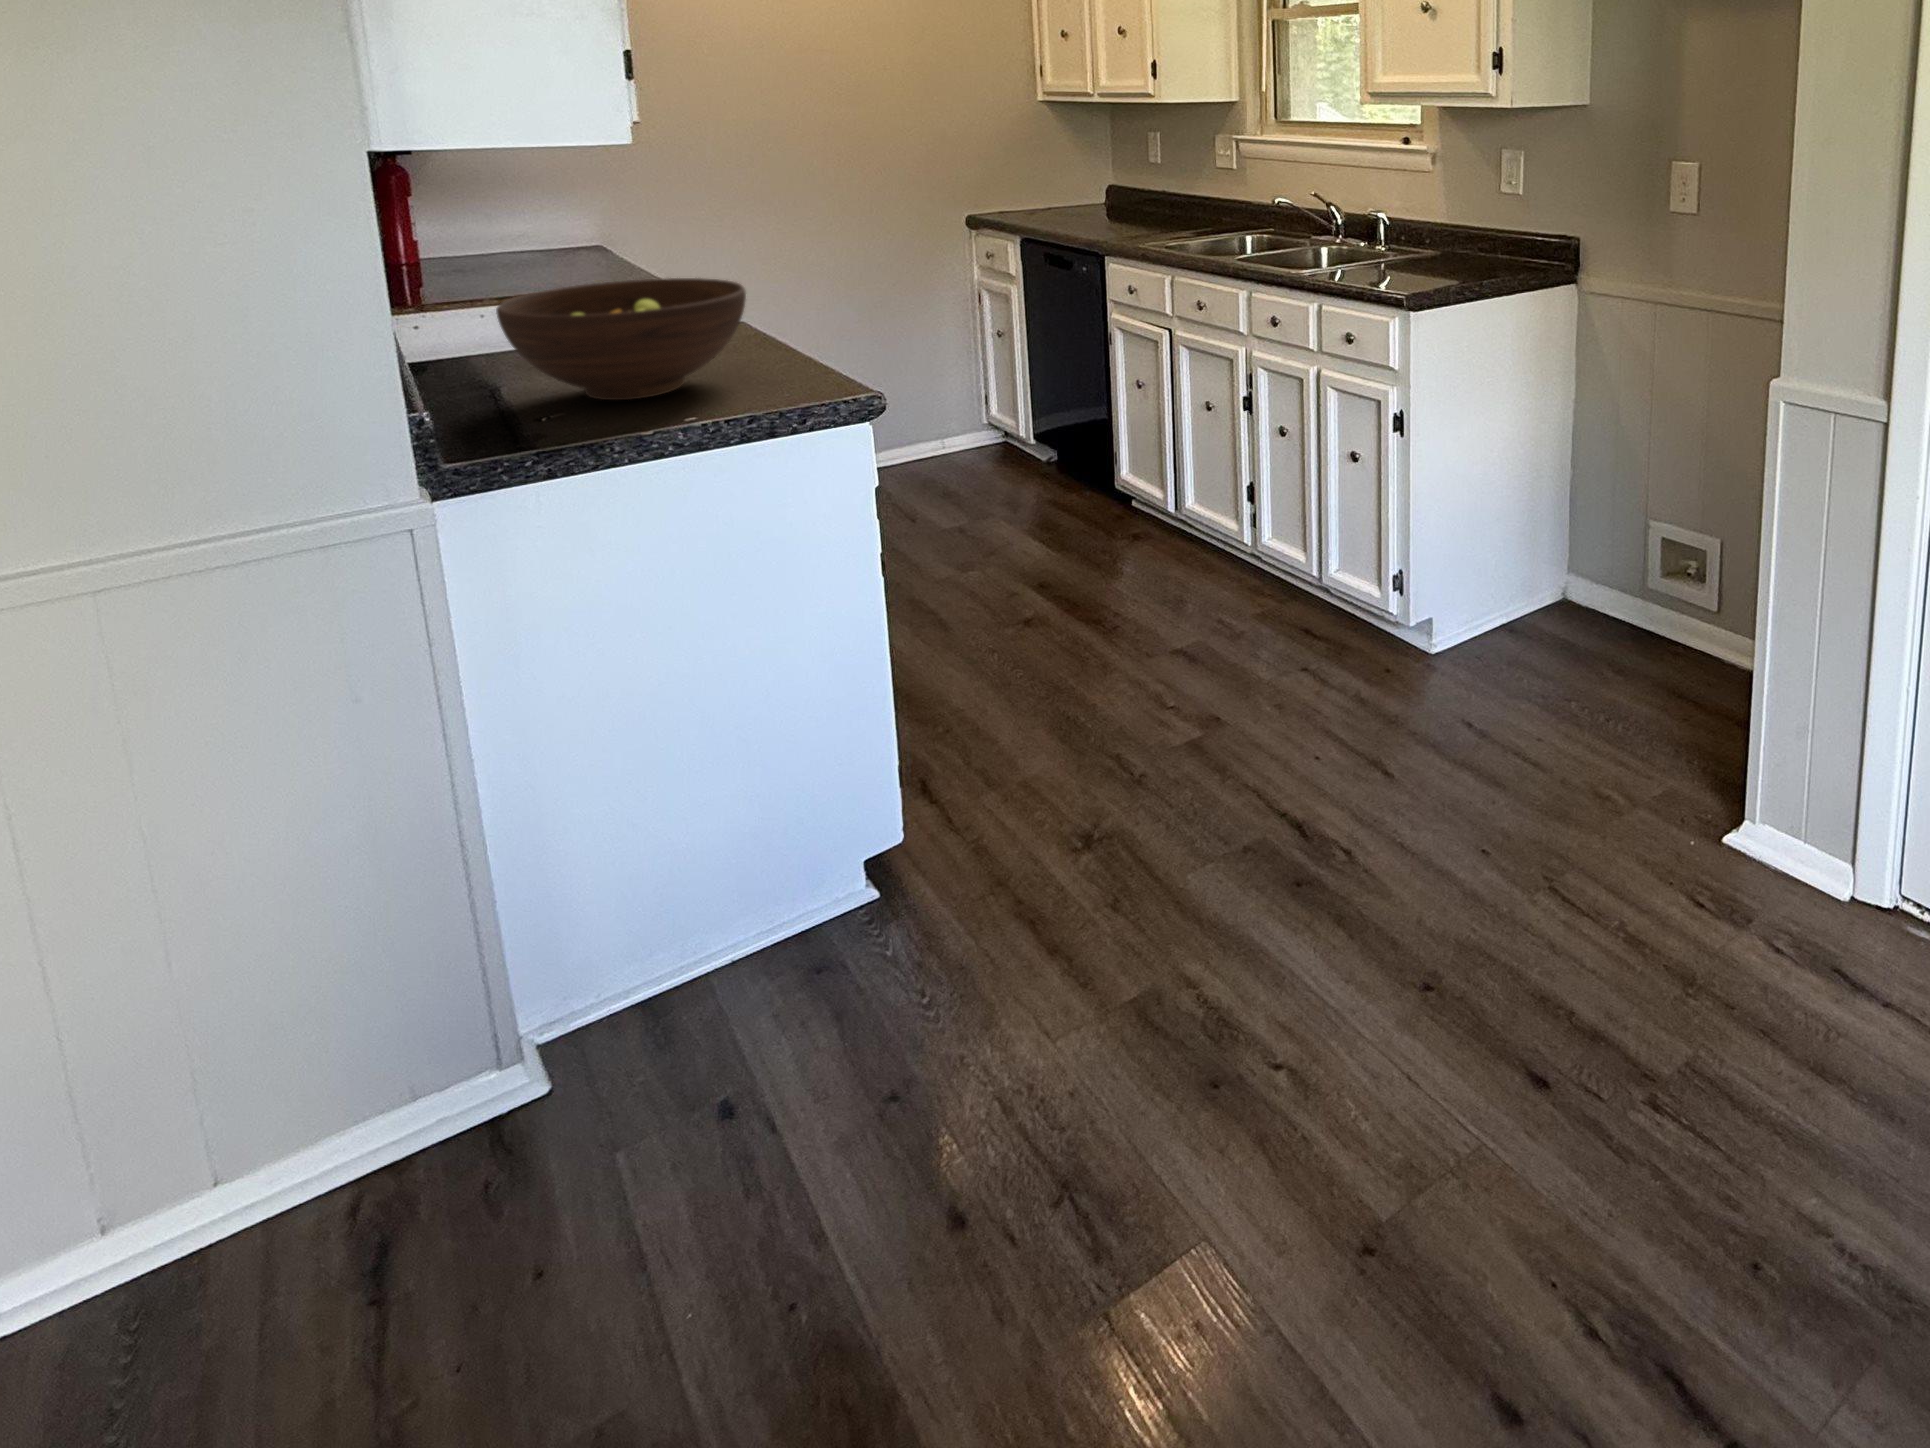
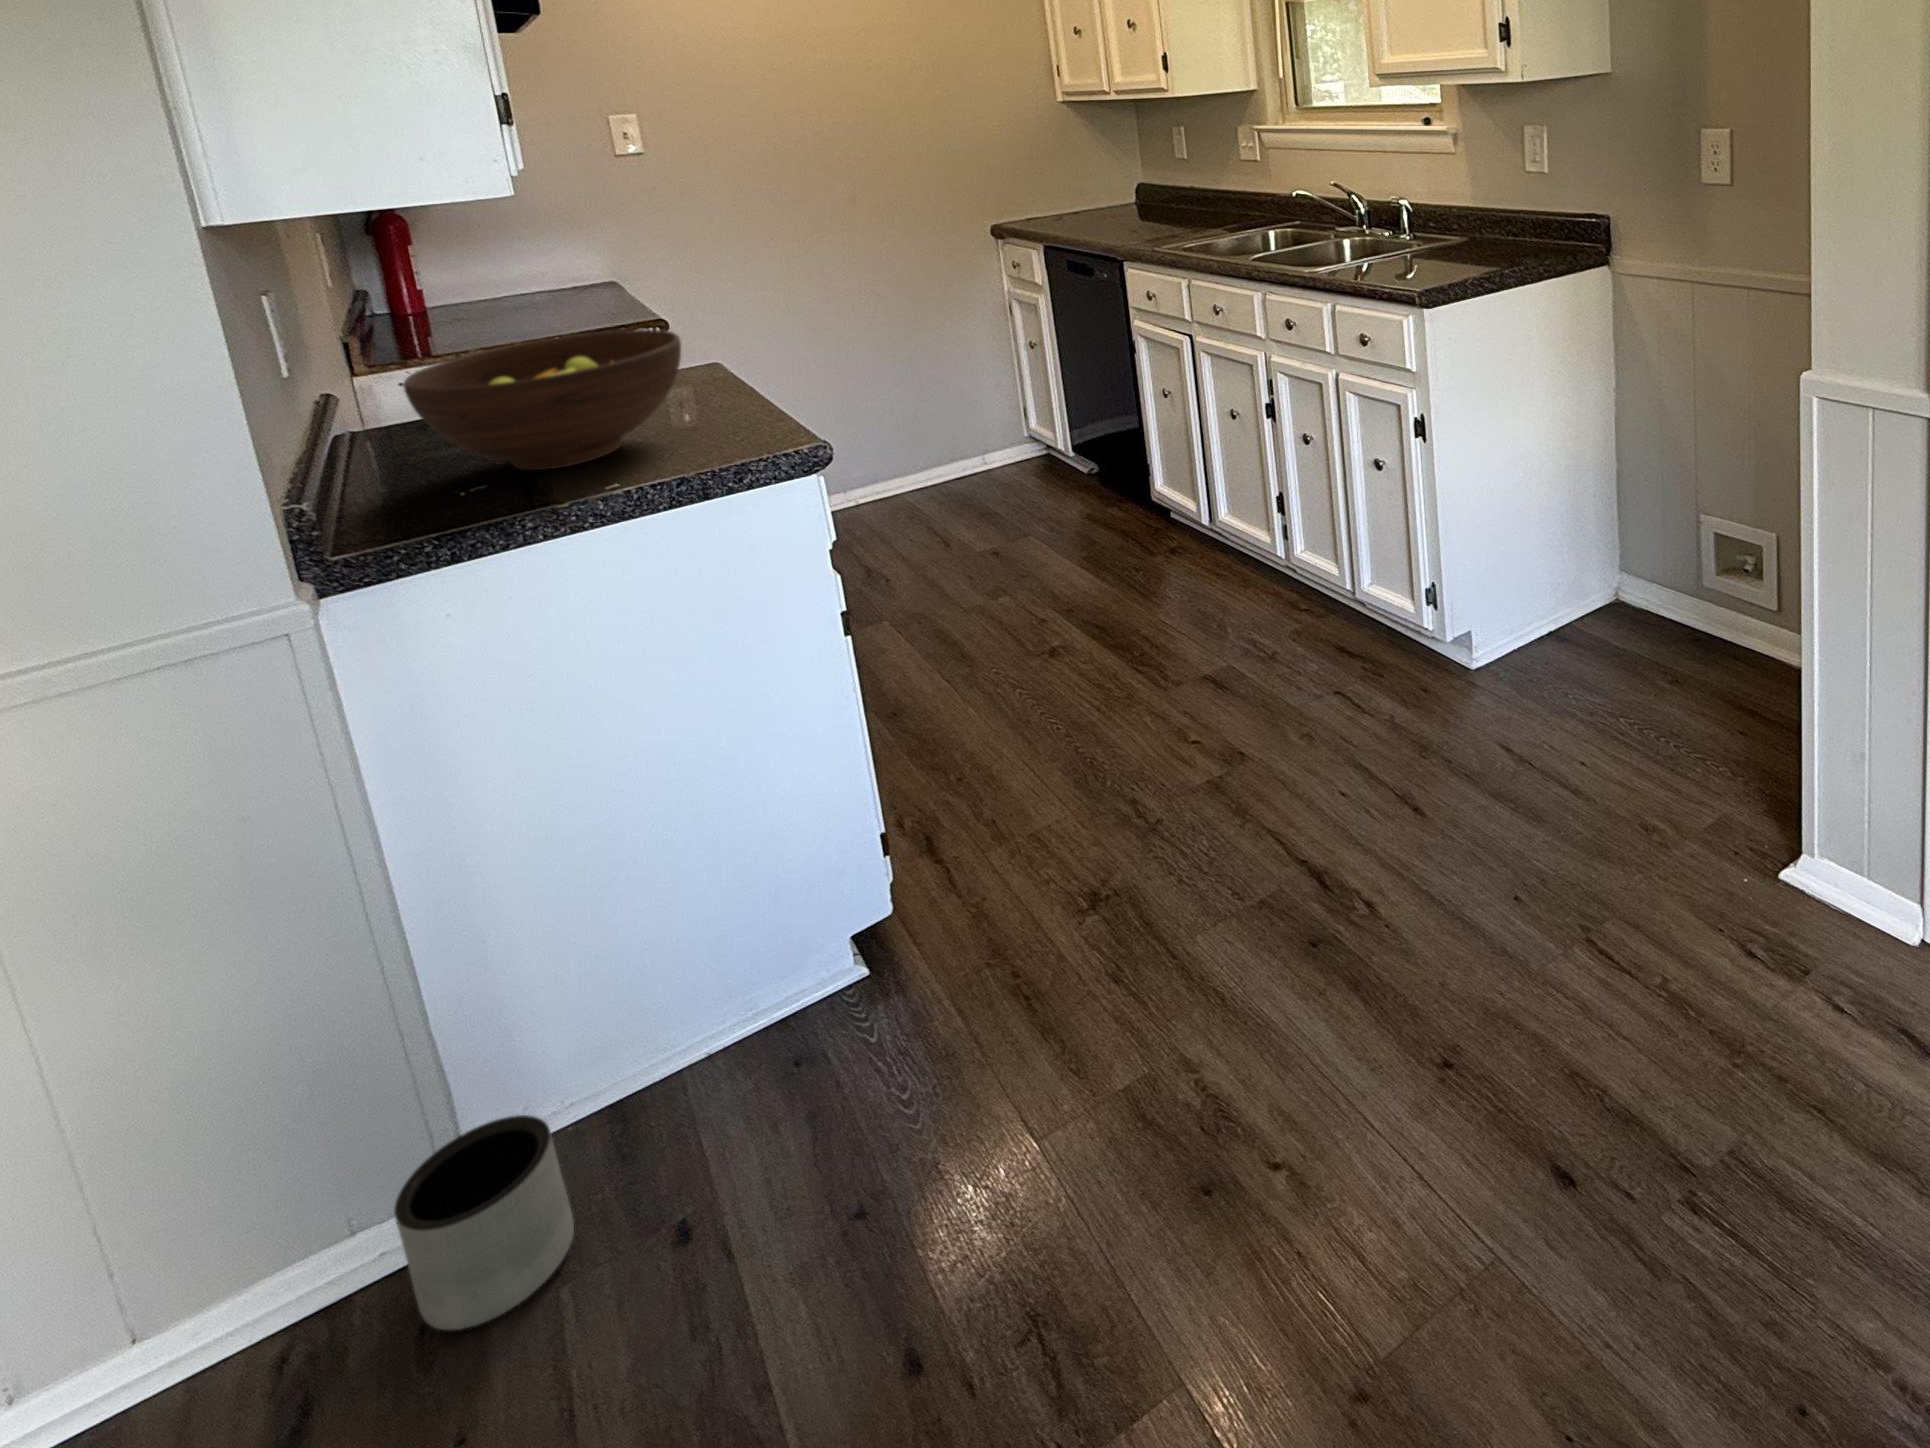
planter: none [471,992,623,1180] -> present [394,1115,574,1330]

